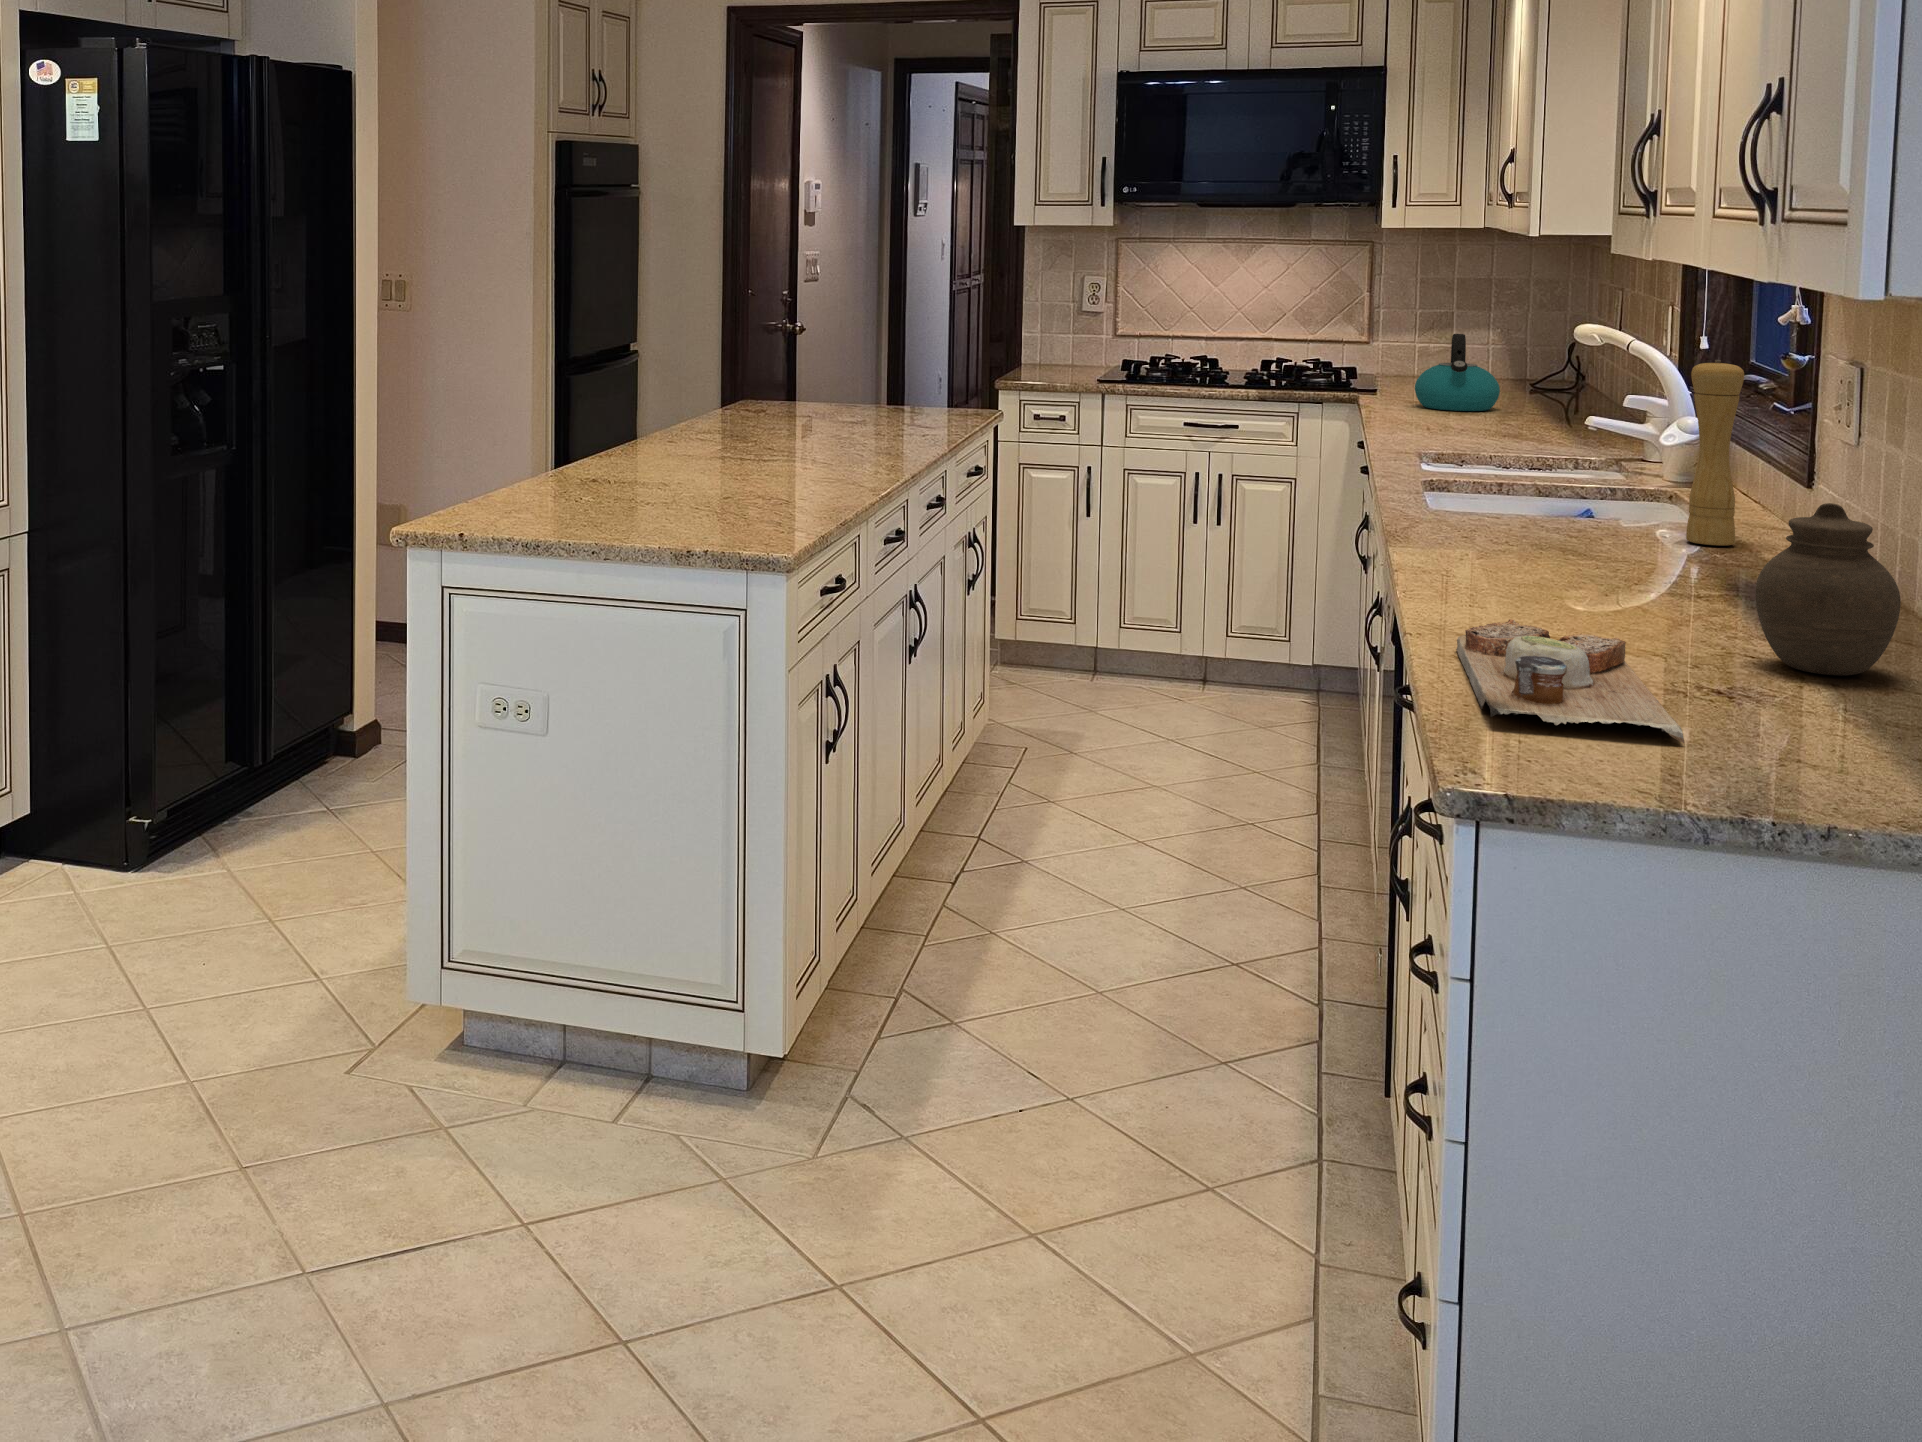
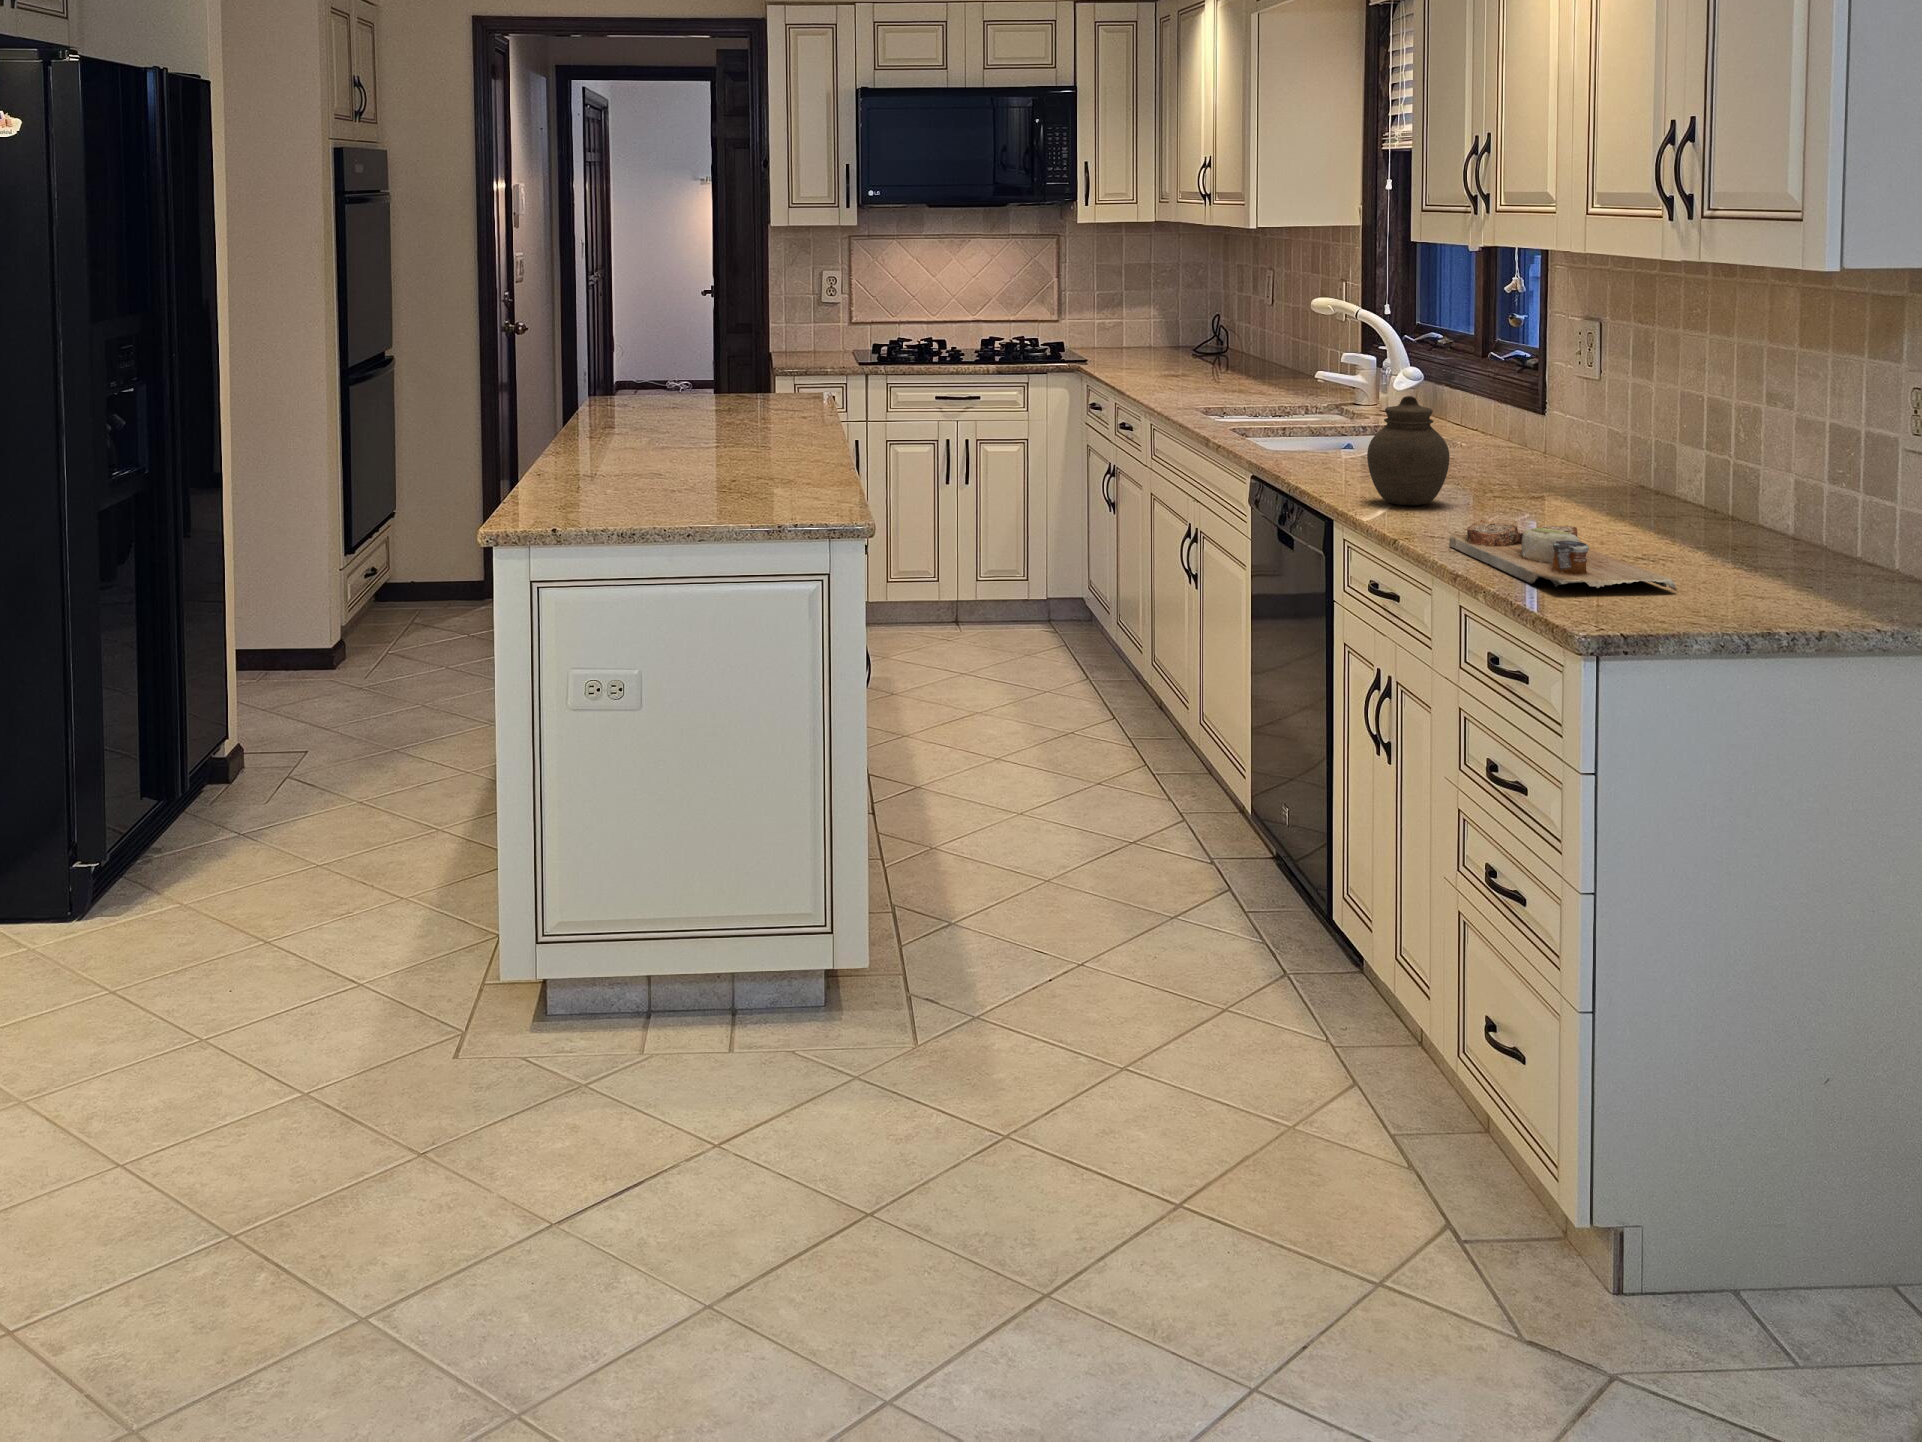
kettle: present [1415,334,1500,411] -> none [1123,310,1187,373]
pepper mill: present [1686,360,1744,545] -> none [1461,321,1498,459]
jar: present [1755,503,1901,676] -> present [1367,396,1450,505]

